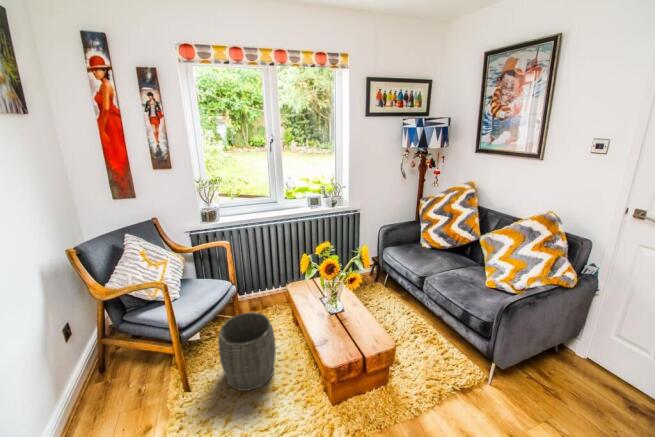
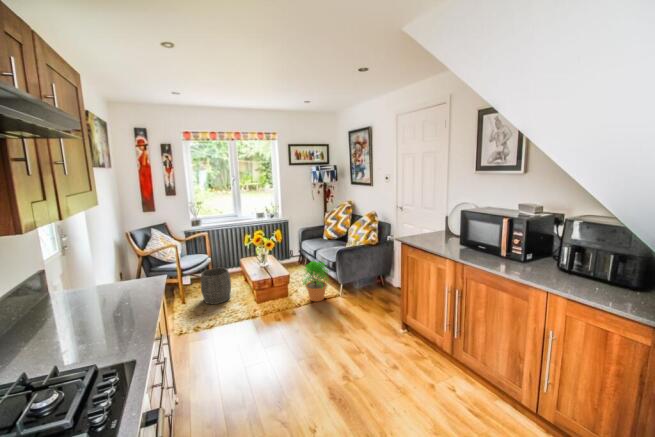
potted plant: none [417,313,489,399] -> present [303,261,328,301]

